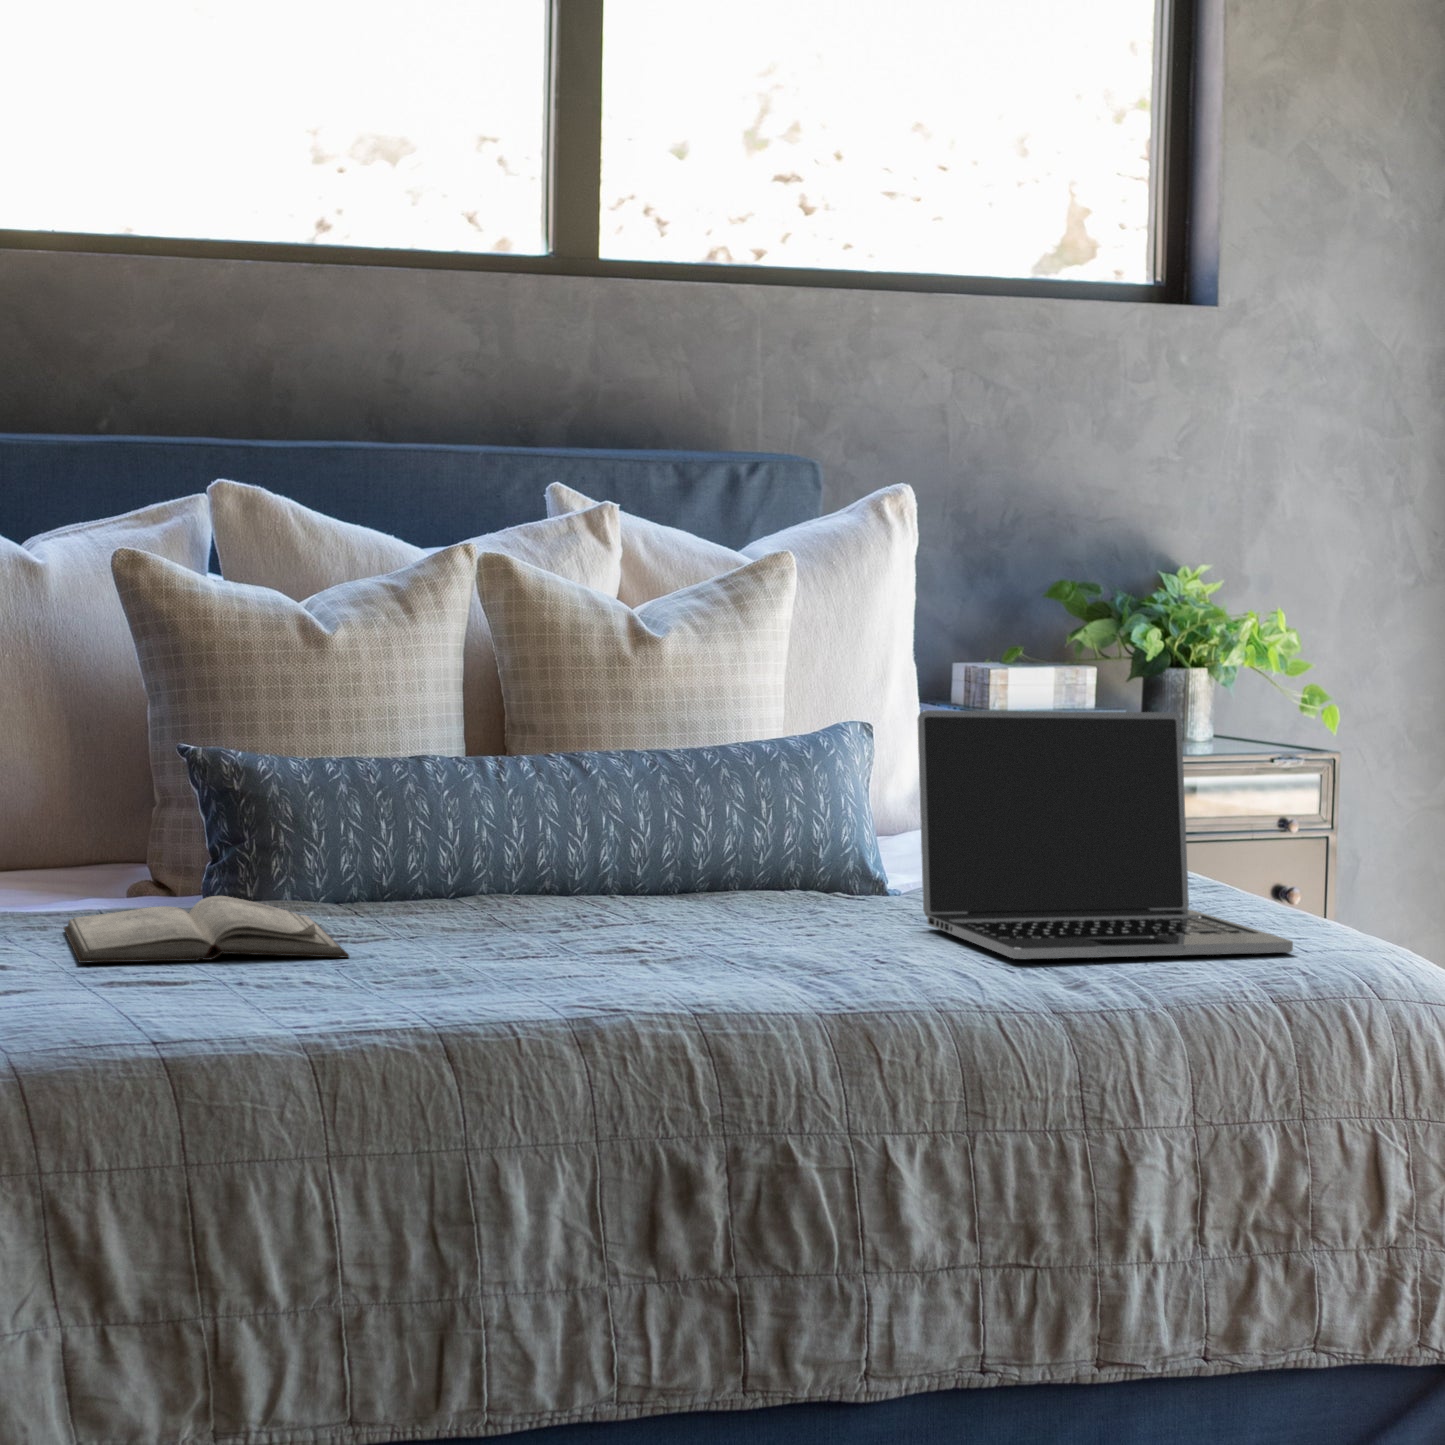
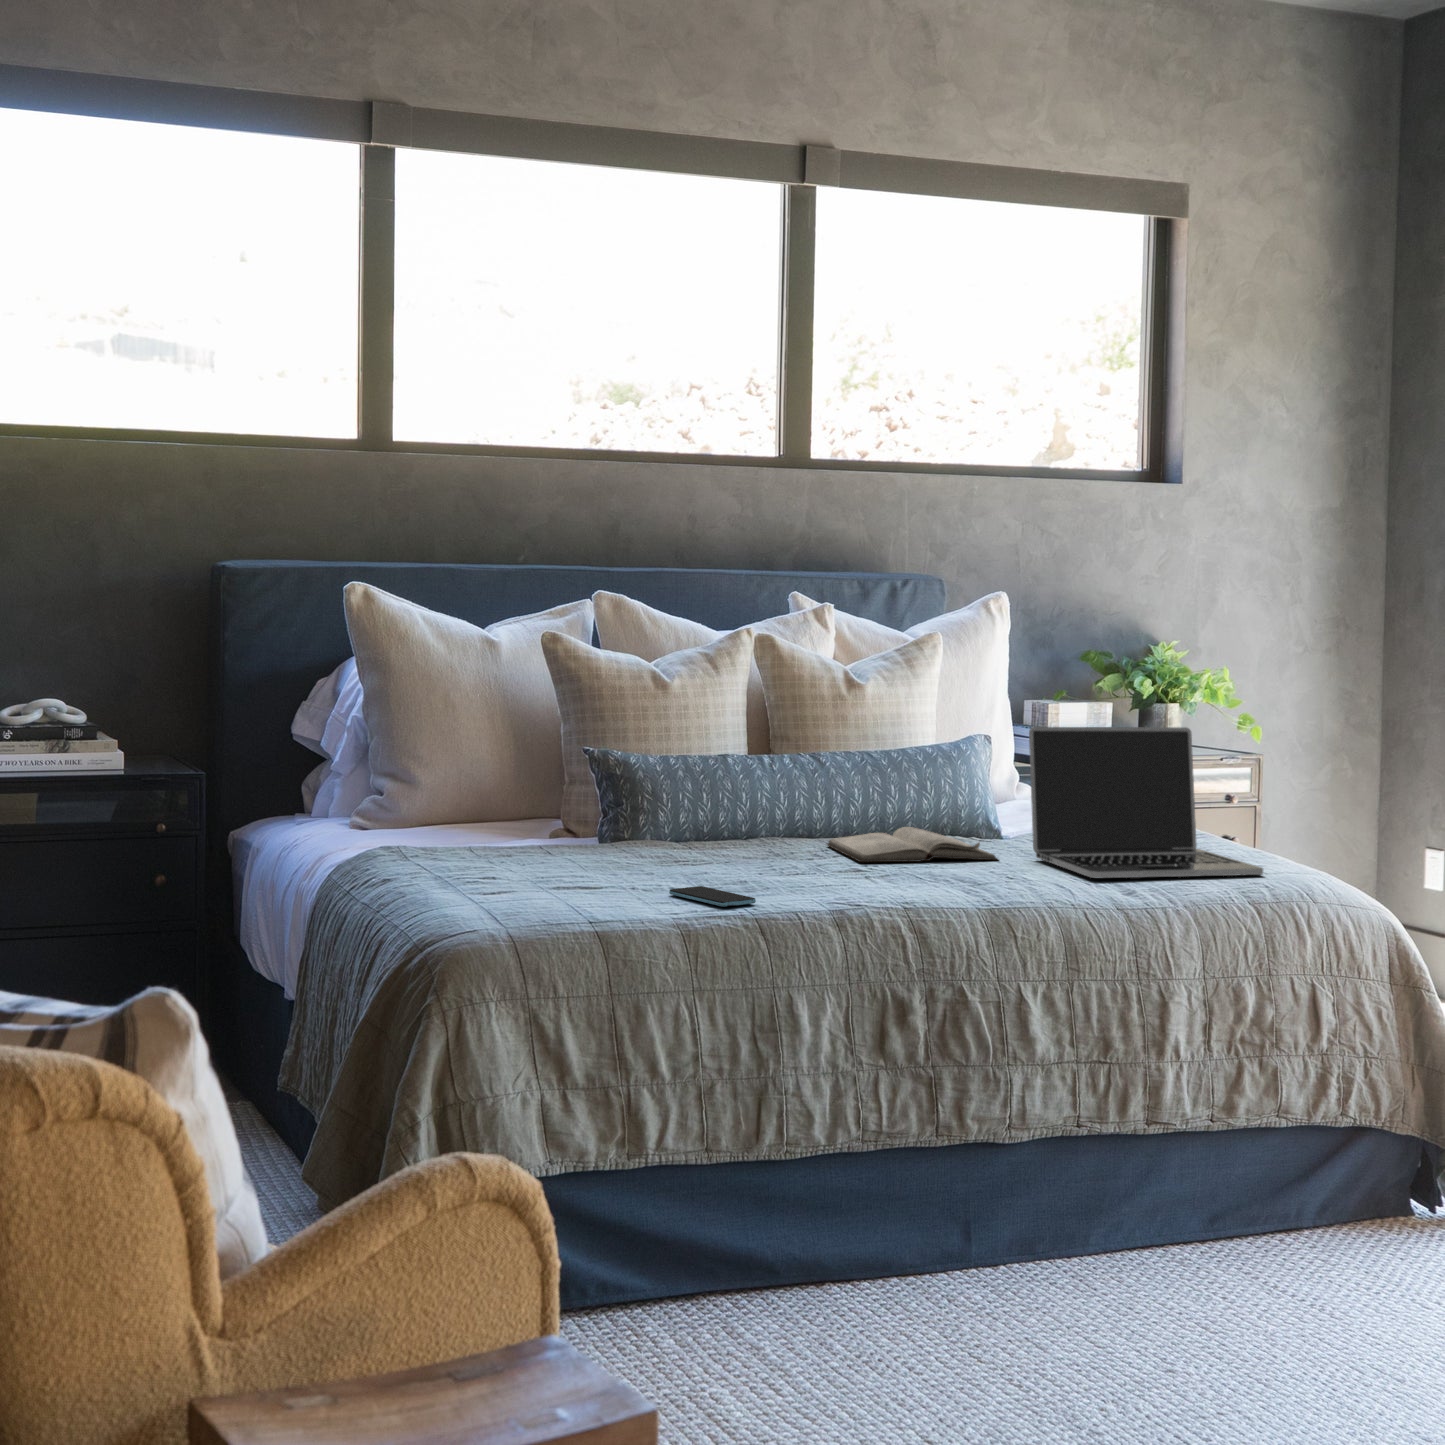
diary: present [64,896,349,963] -> present [827,827,999,862]
smartphone: none [299,976,443,1011] -> present [669,886,756,907]

